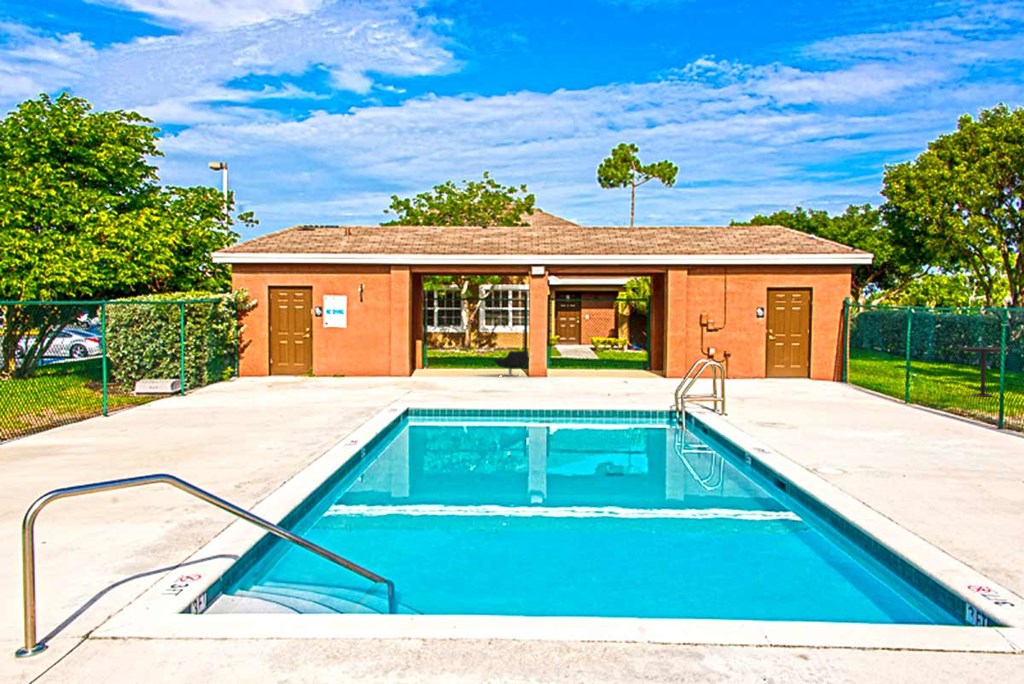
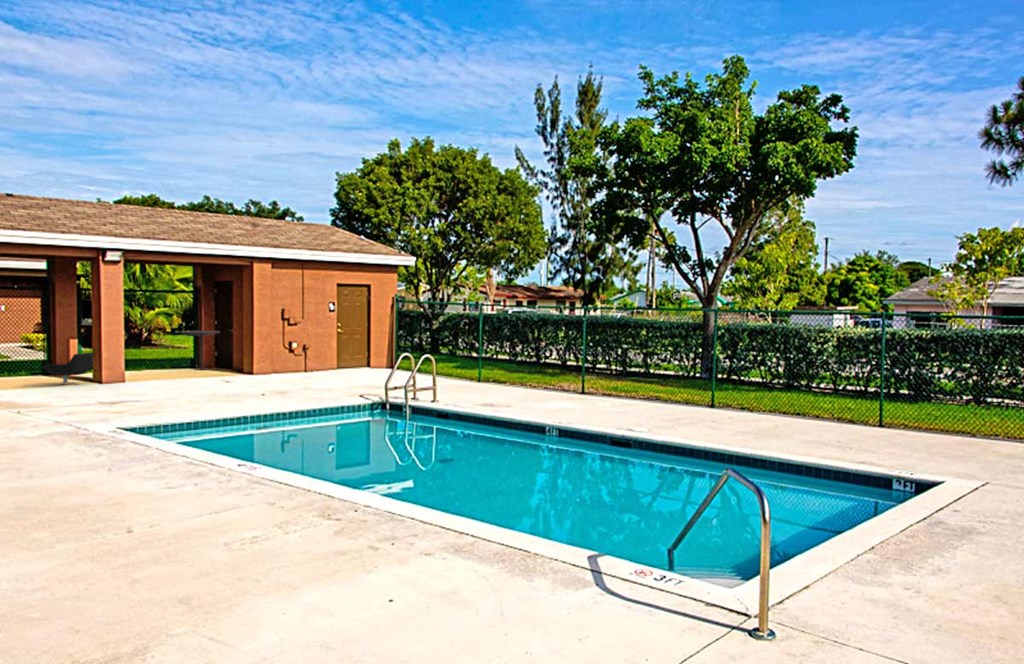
pedestal table: present [959,347,1009,397] -> present [183,331,220,370]

